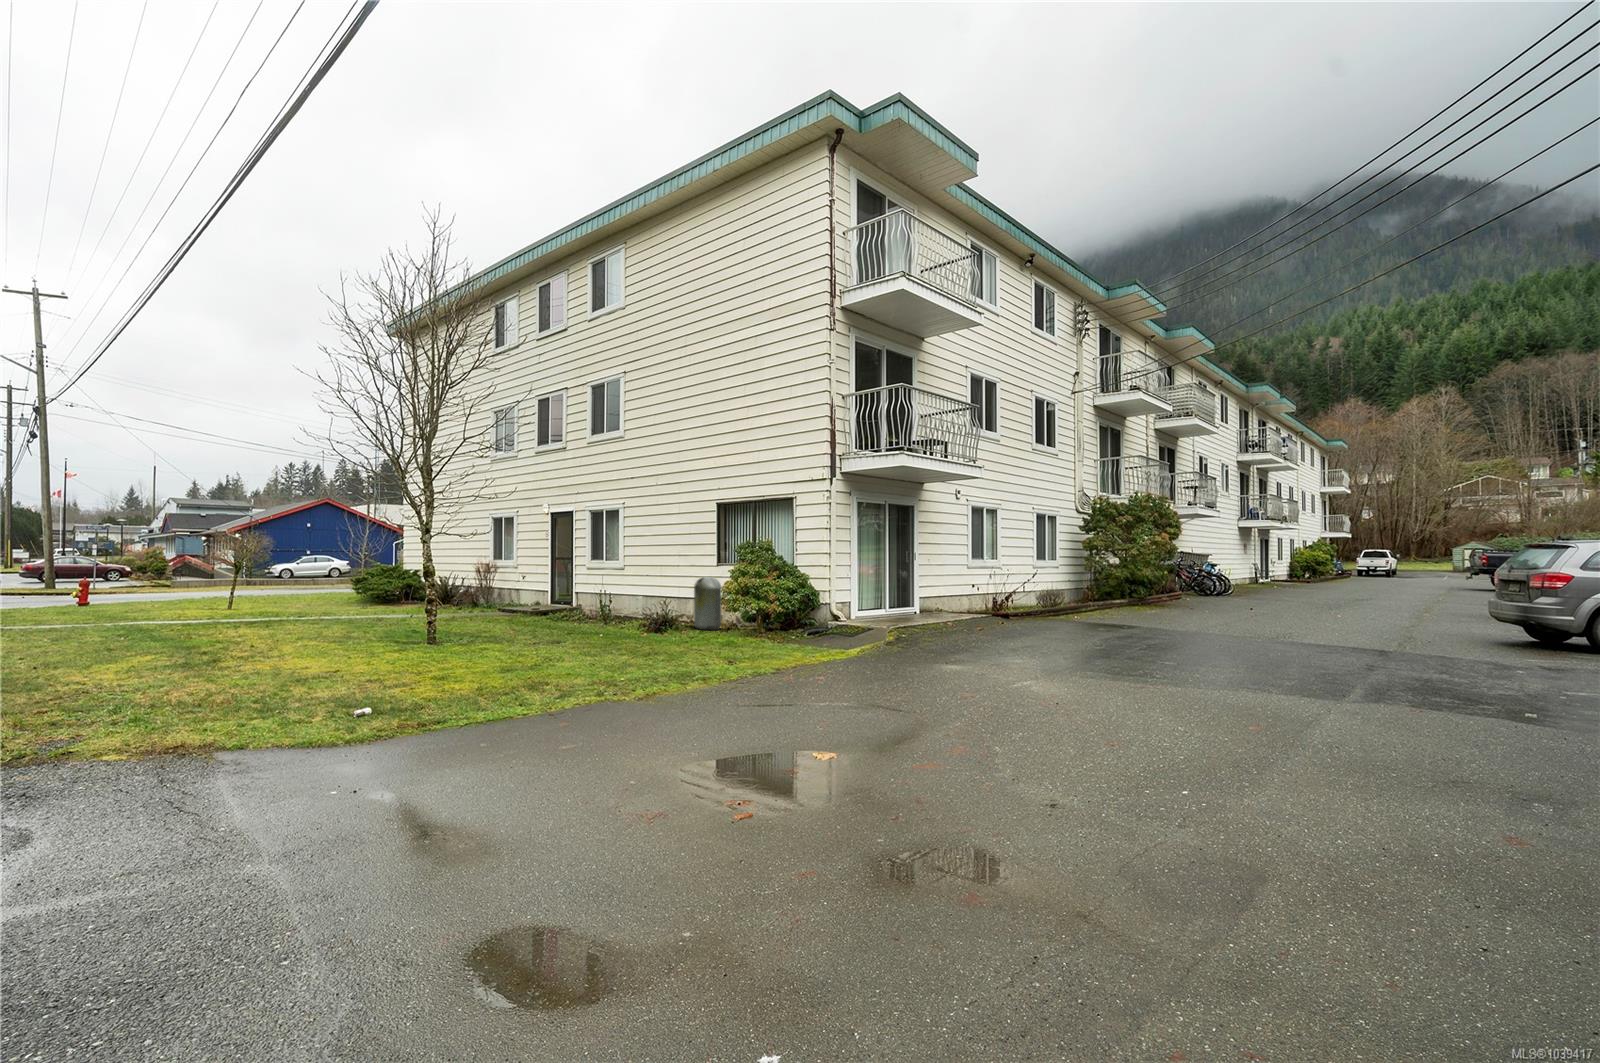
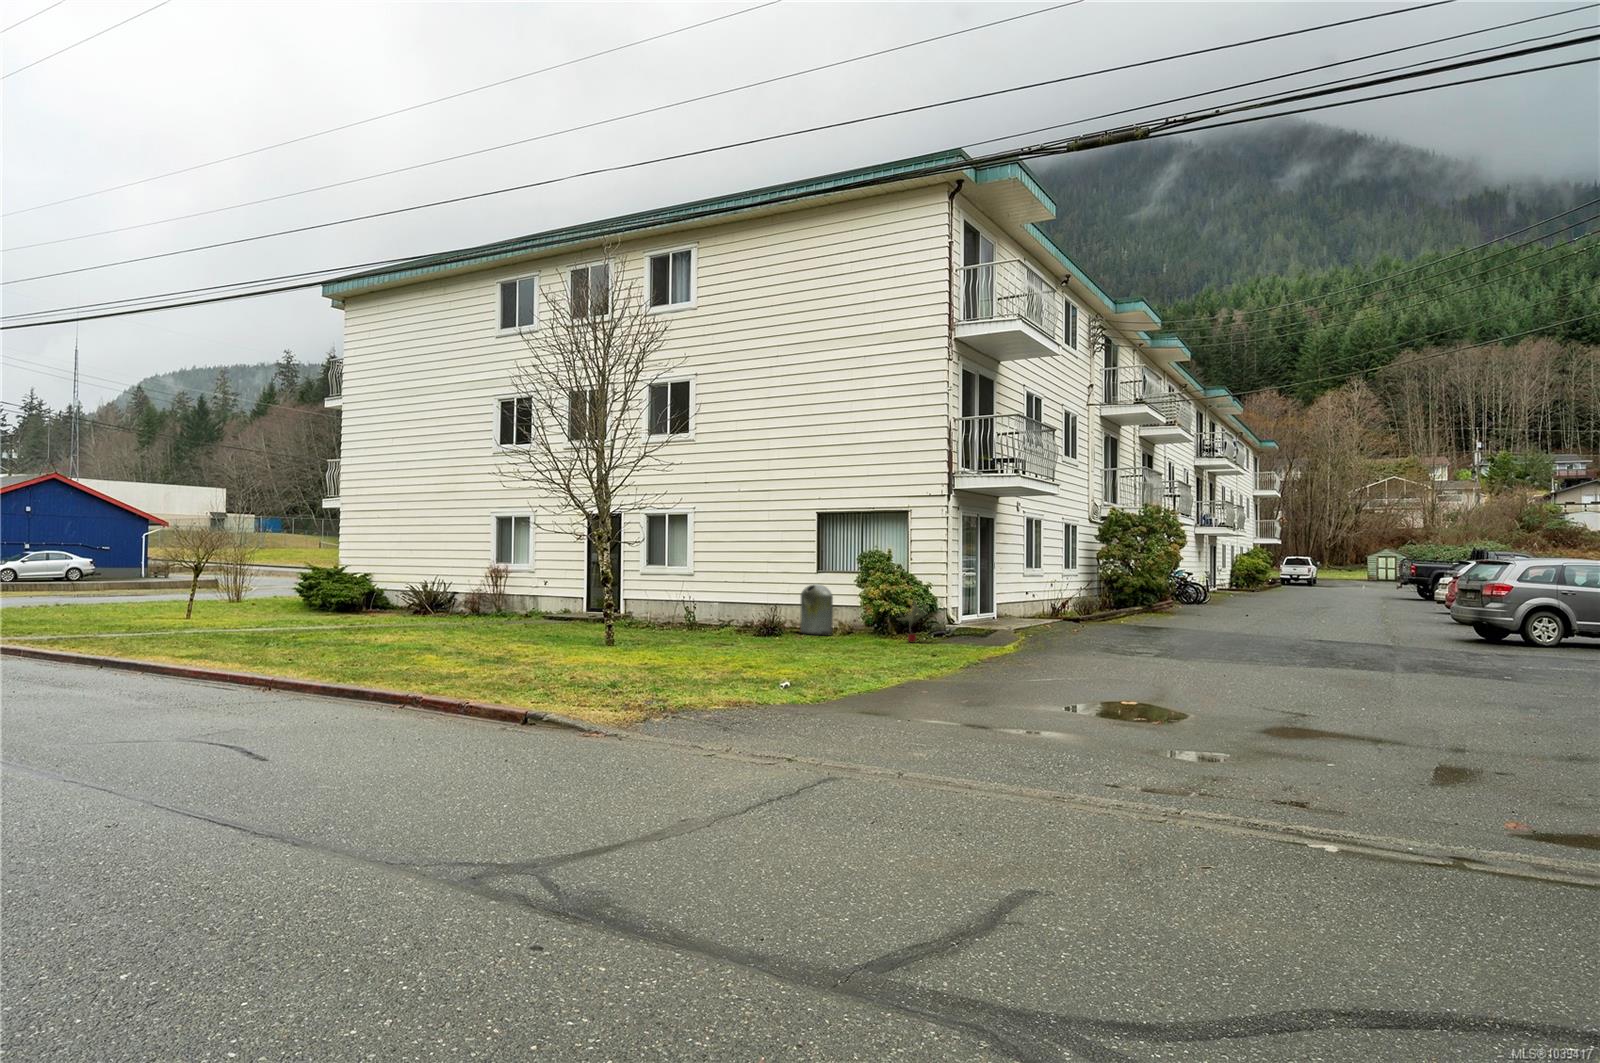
potted tree: none [759,592,798,640] -> present [899,600,928,642]

